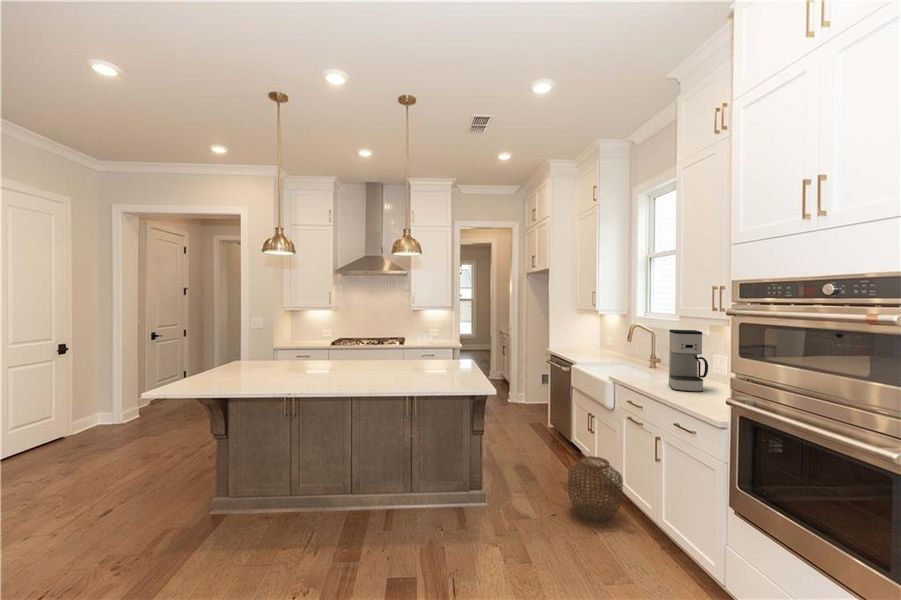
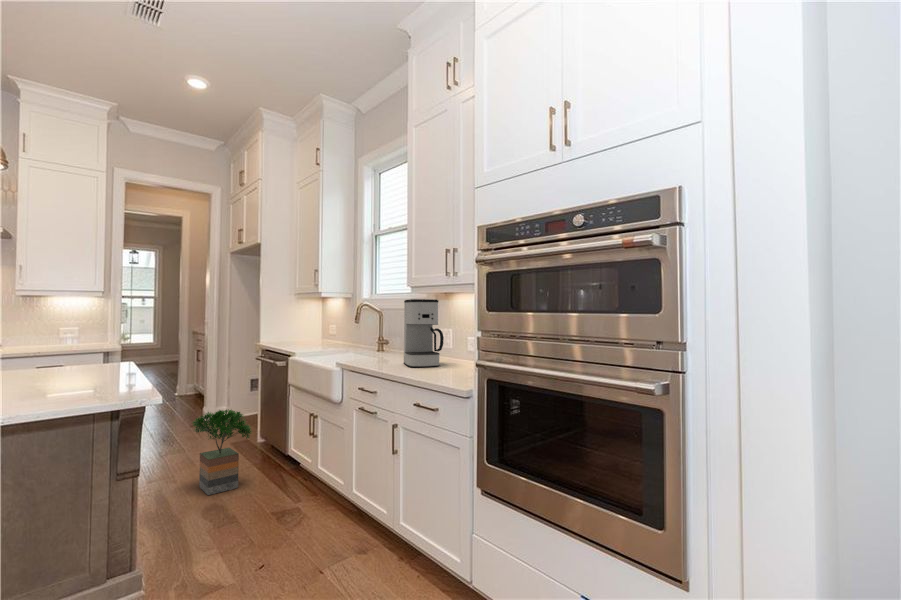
potted tree: none [504,400,545,462] -> present [193,409,252,495]
woven basket: present [568,456,623,521] -> none [284,464,354,548]

